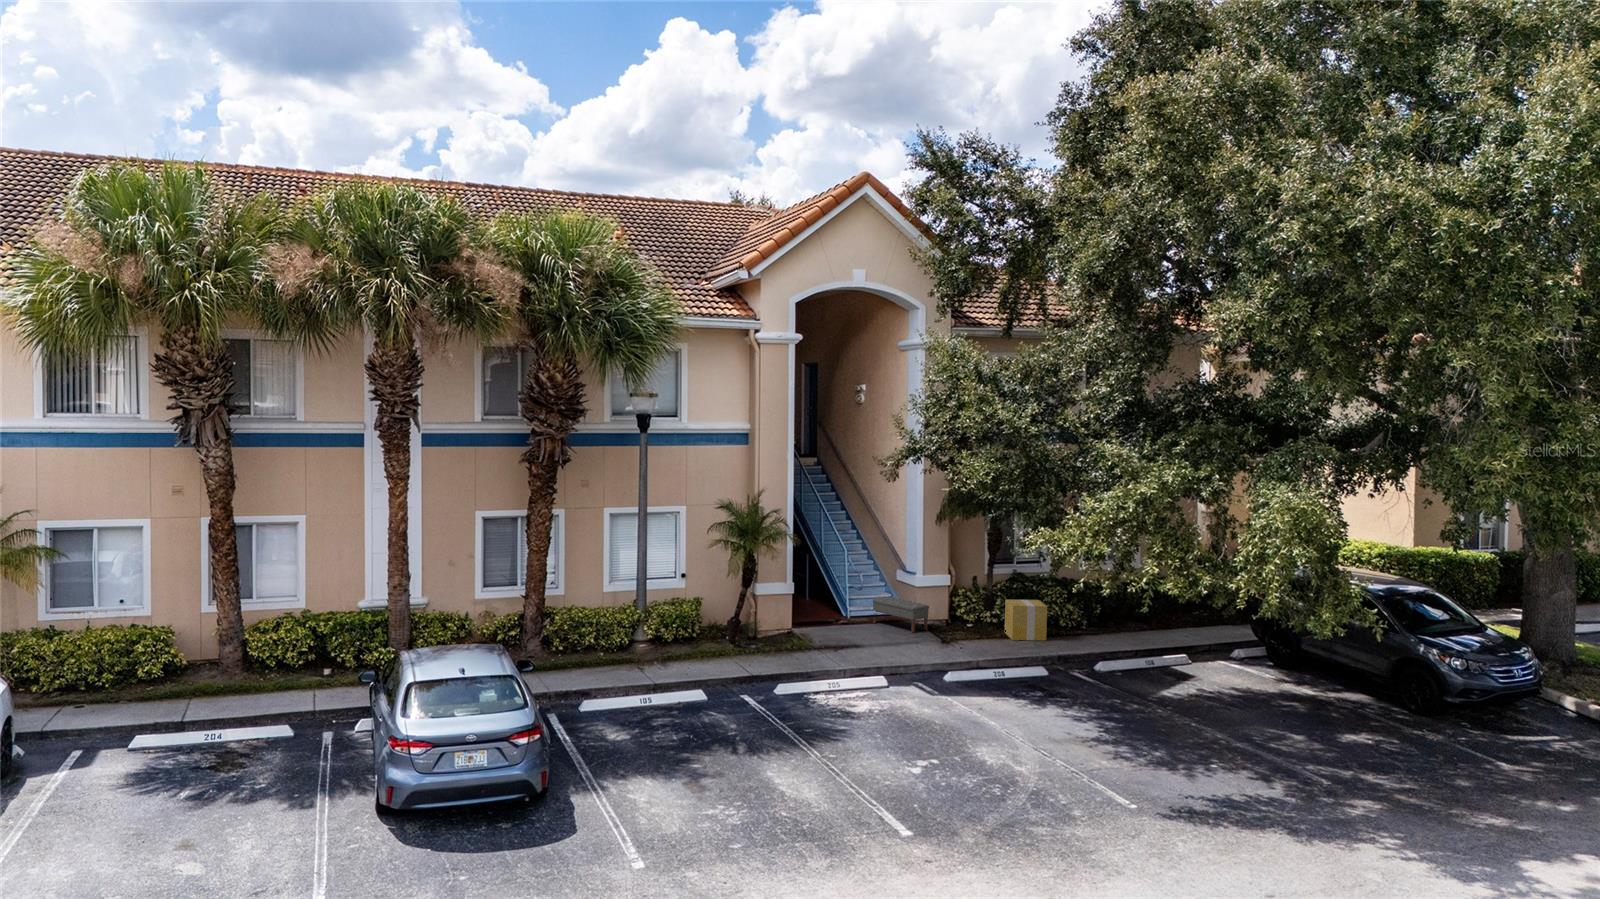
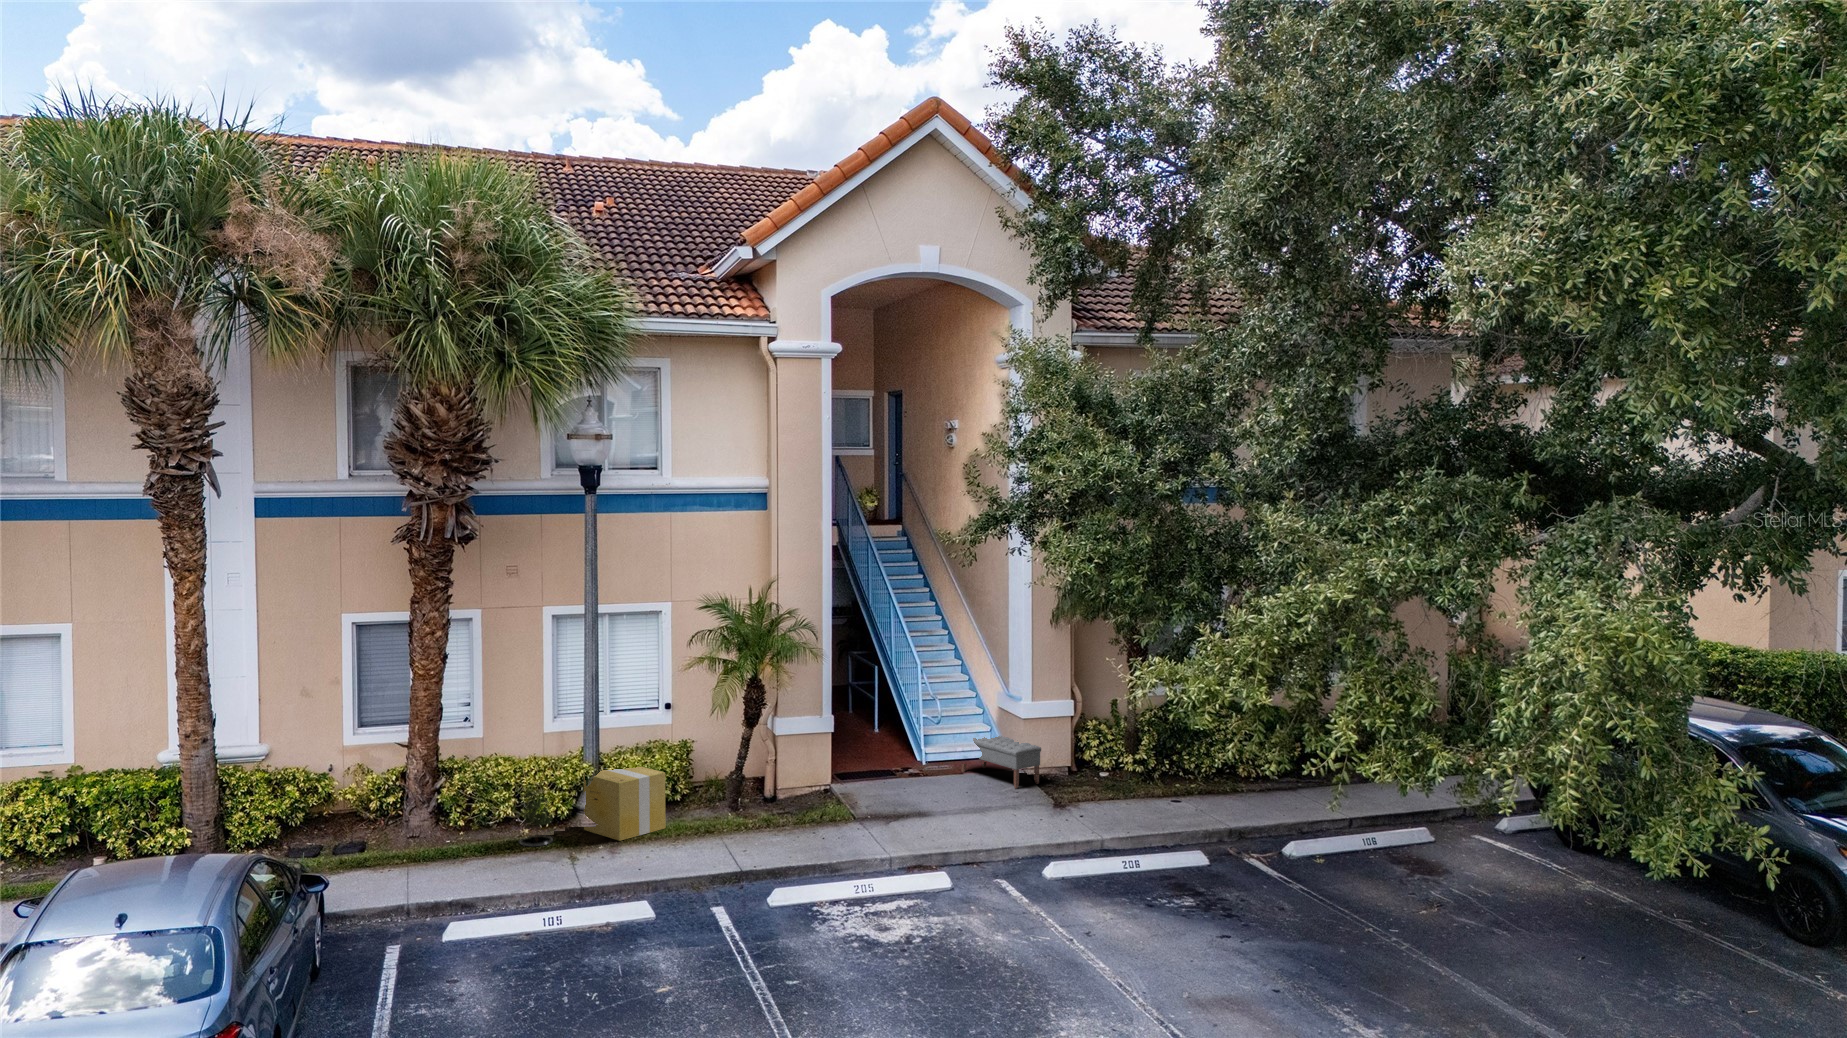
cardboard box: present [1005,600,1047,640] -> present [584,767,666,841]
potted tree: present [742,611,761,648] -> present [520,788,553,846]

